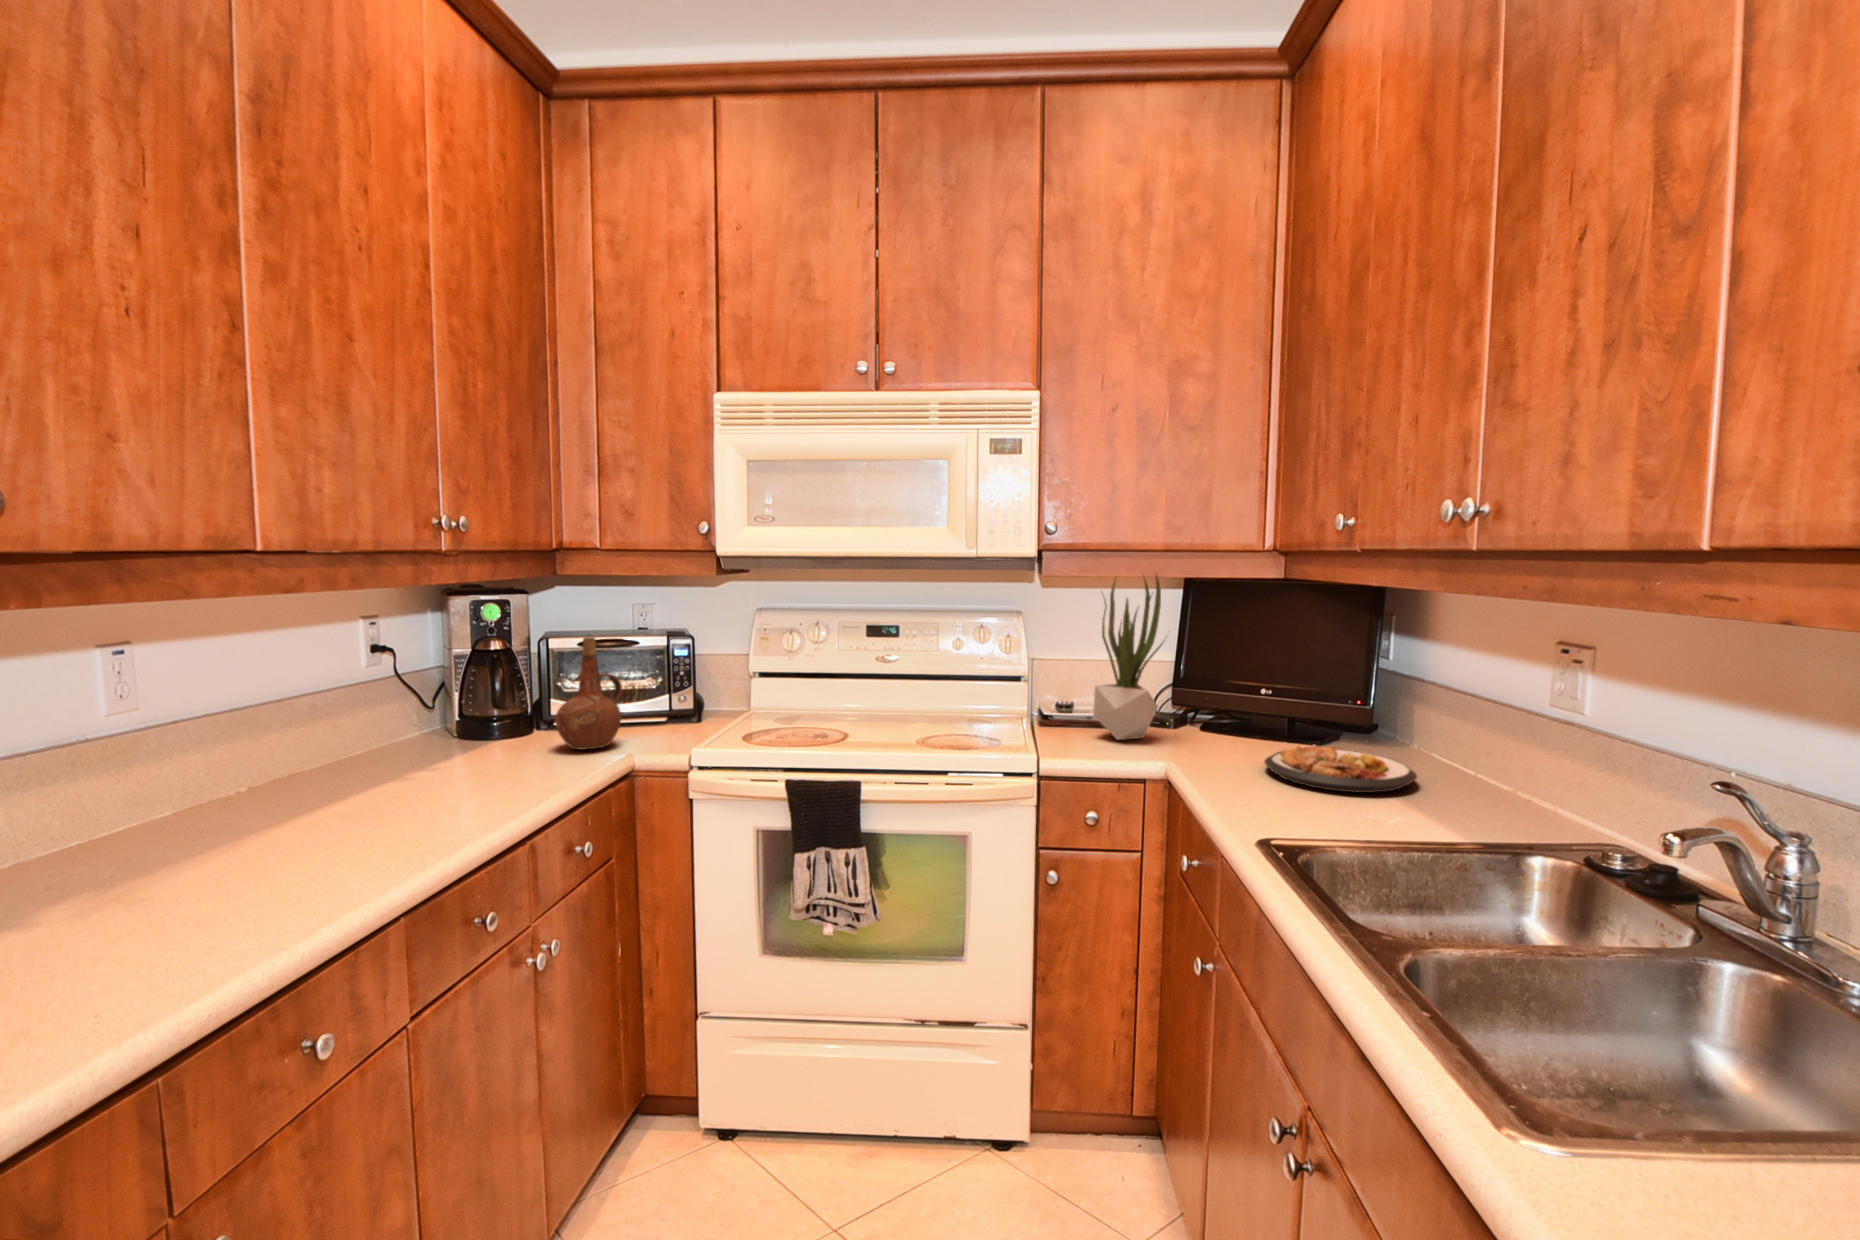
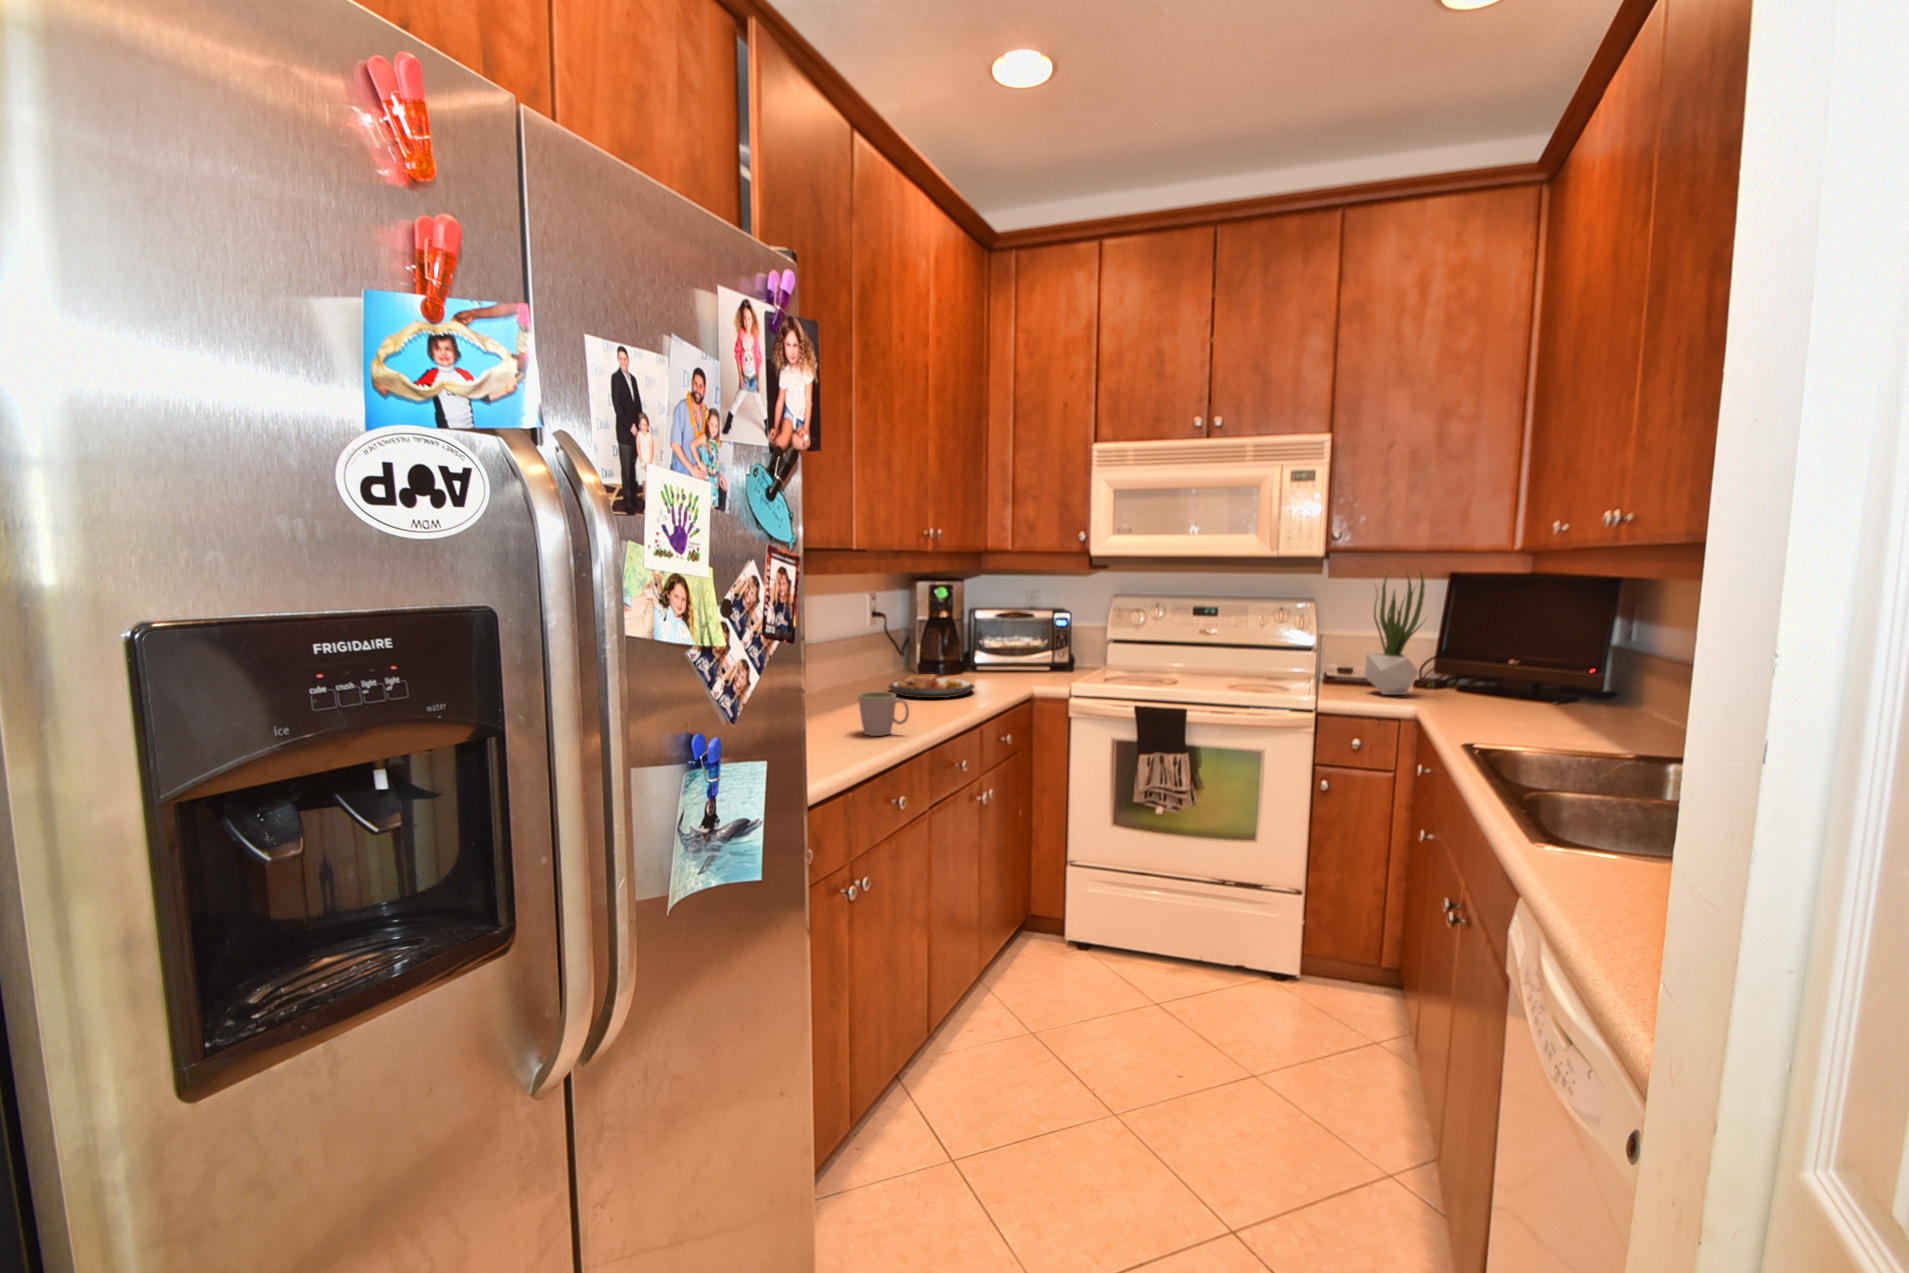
ceramic pitcher: present [555,637,622,750] -> none [986,609,1025,681]
plate: present [1264,746,1417,793] -> present [889,674,974,698]
mug: none [152,832,282,937] -> present [858,692,909,736]

